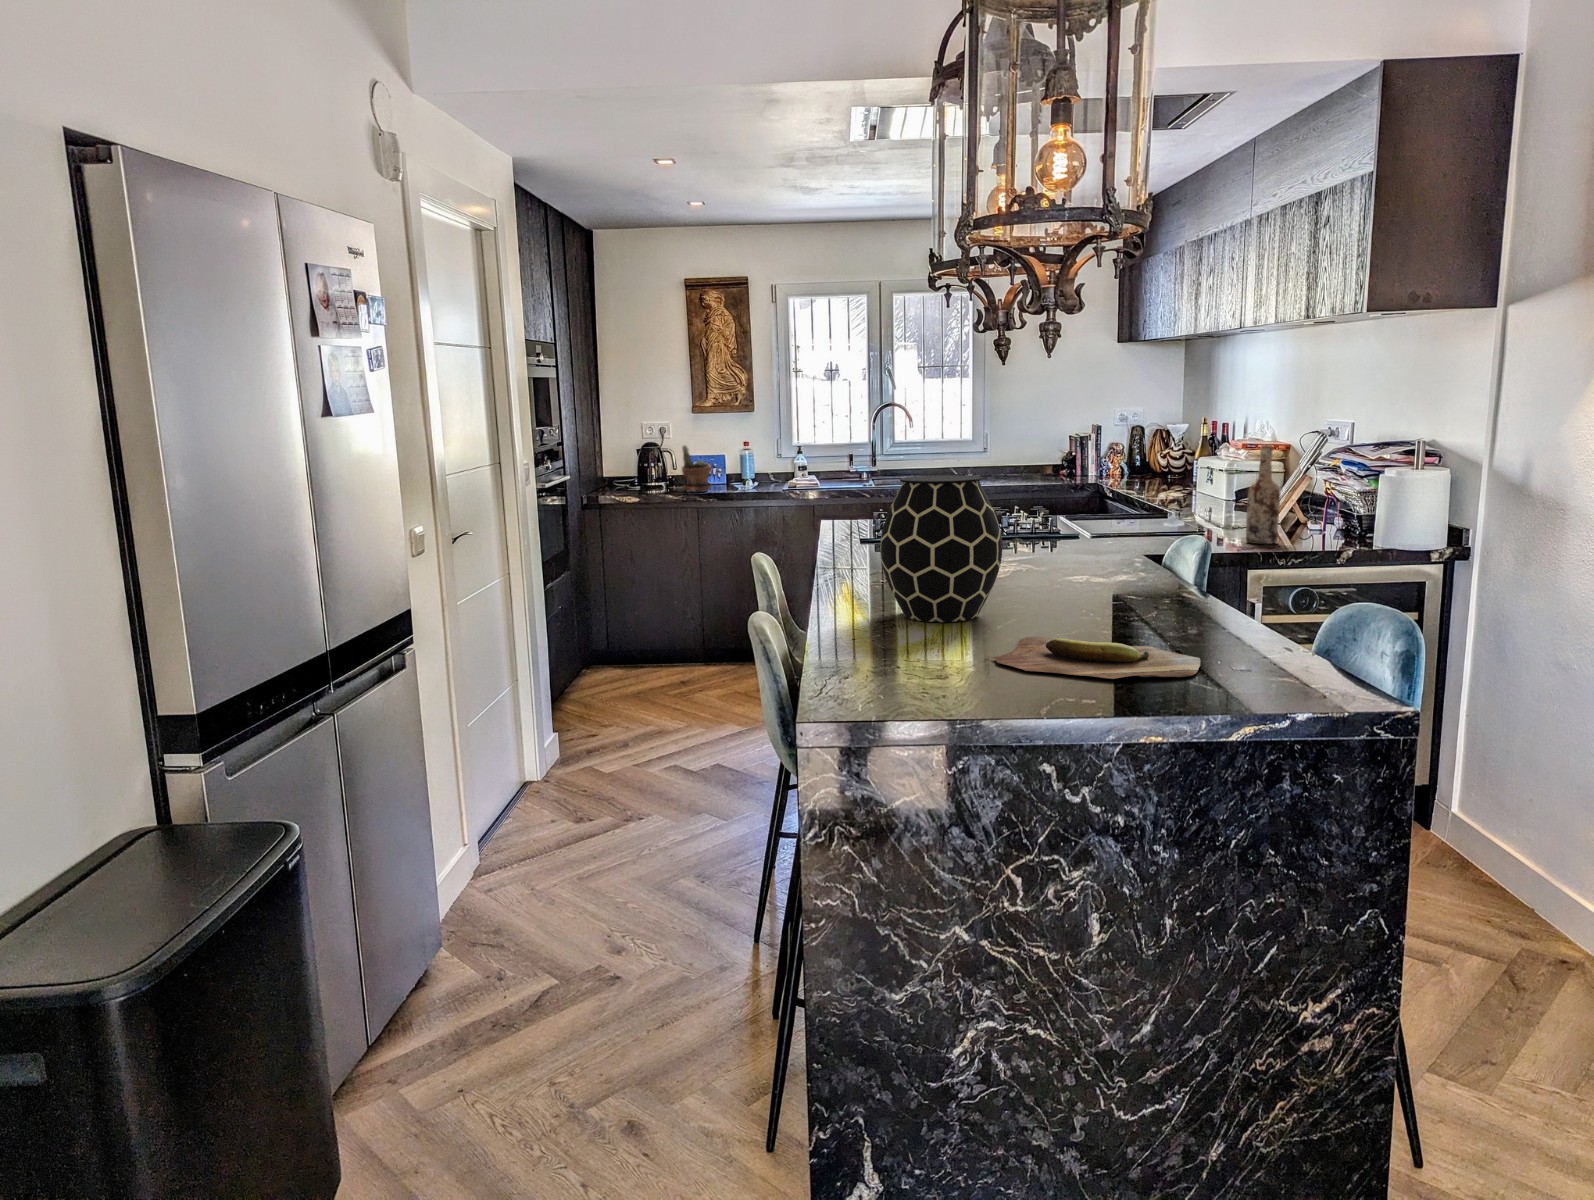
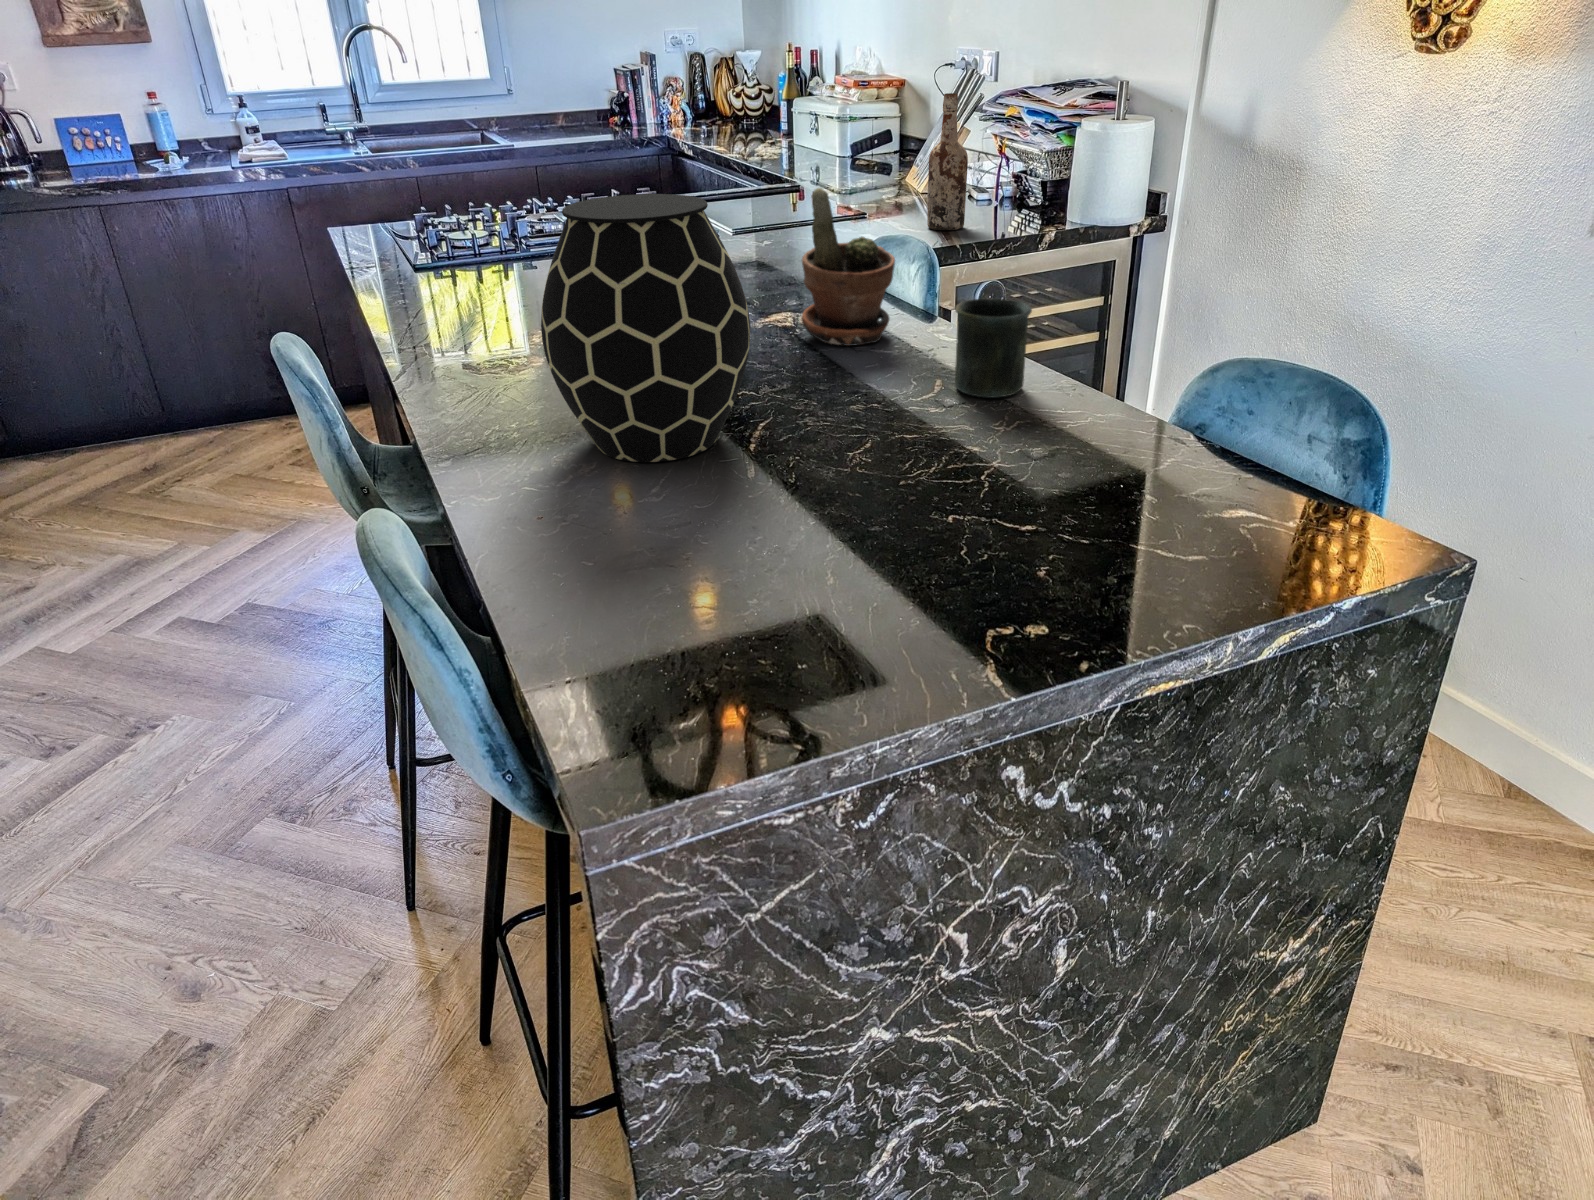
potted plant: present [682,445,712,492] -> present [801,188,895,346]
mug: none [1155,556,1209,618] -> present [955,298,1032,398]
cutting board: present [992,637,1200,679] -> none [823,476,1146,580]

